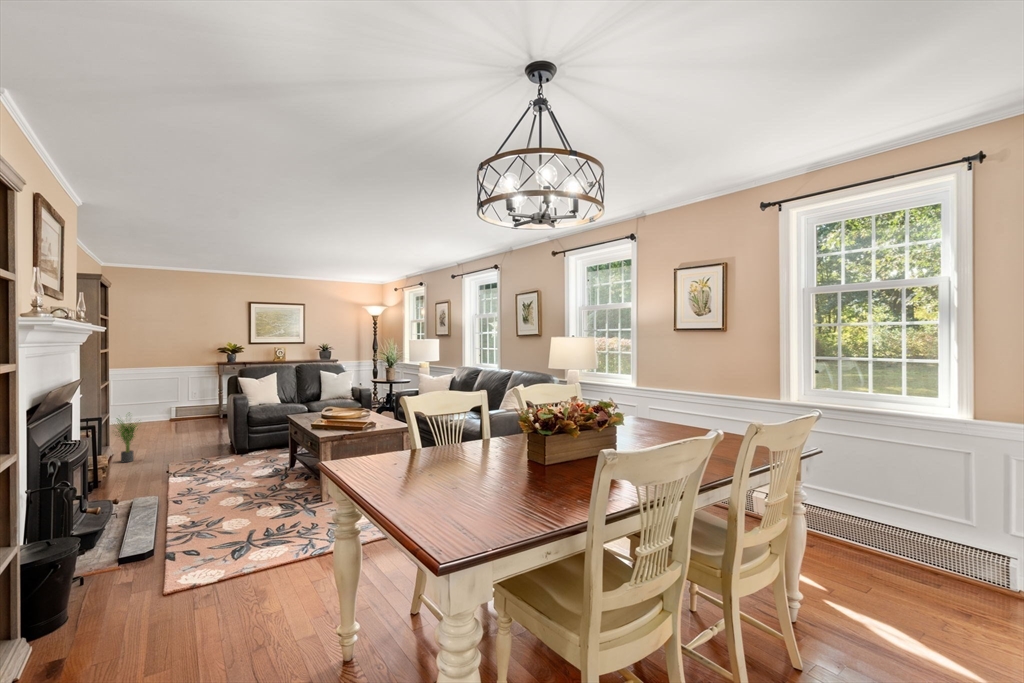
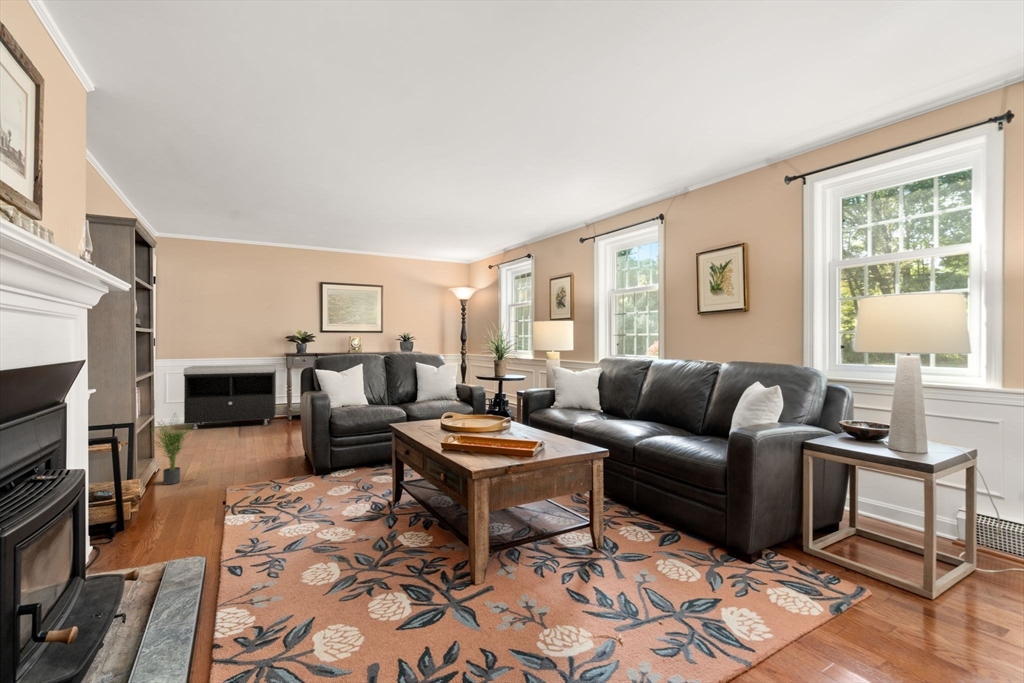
storage bench: none [129,372,208,427] -> present [184,365,276,429]

